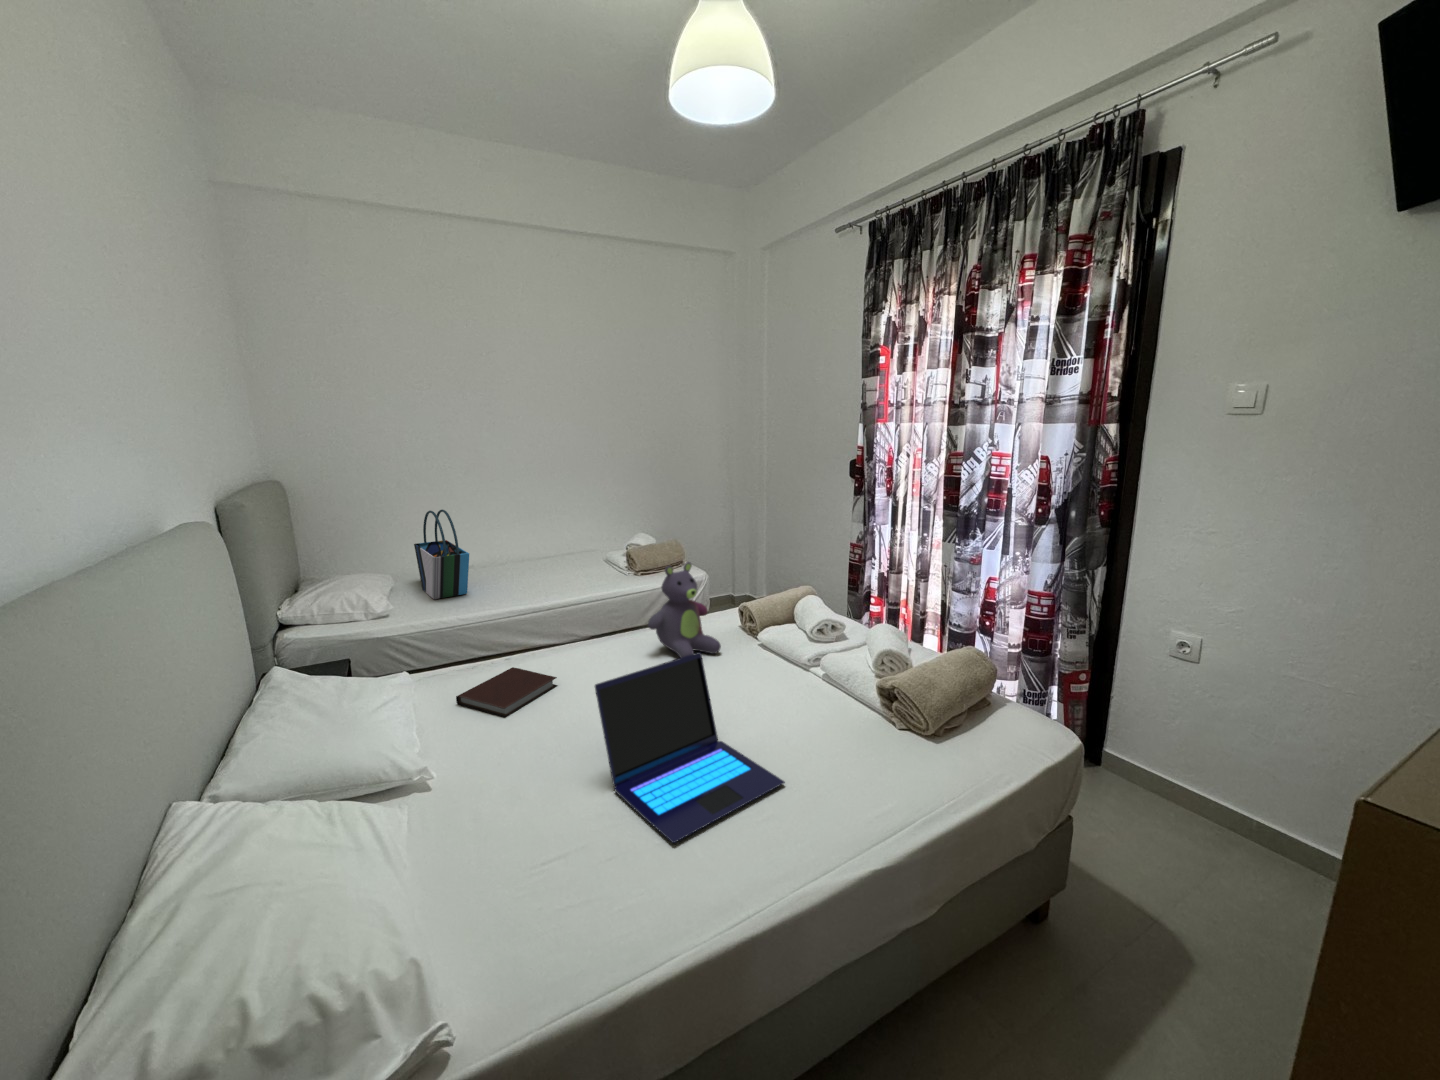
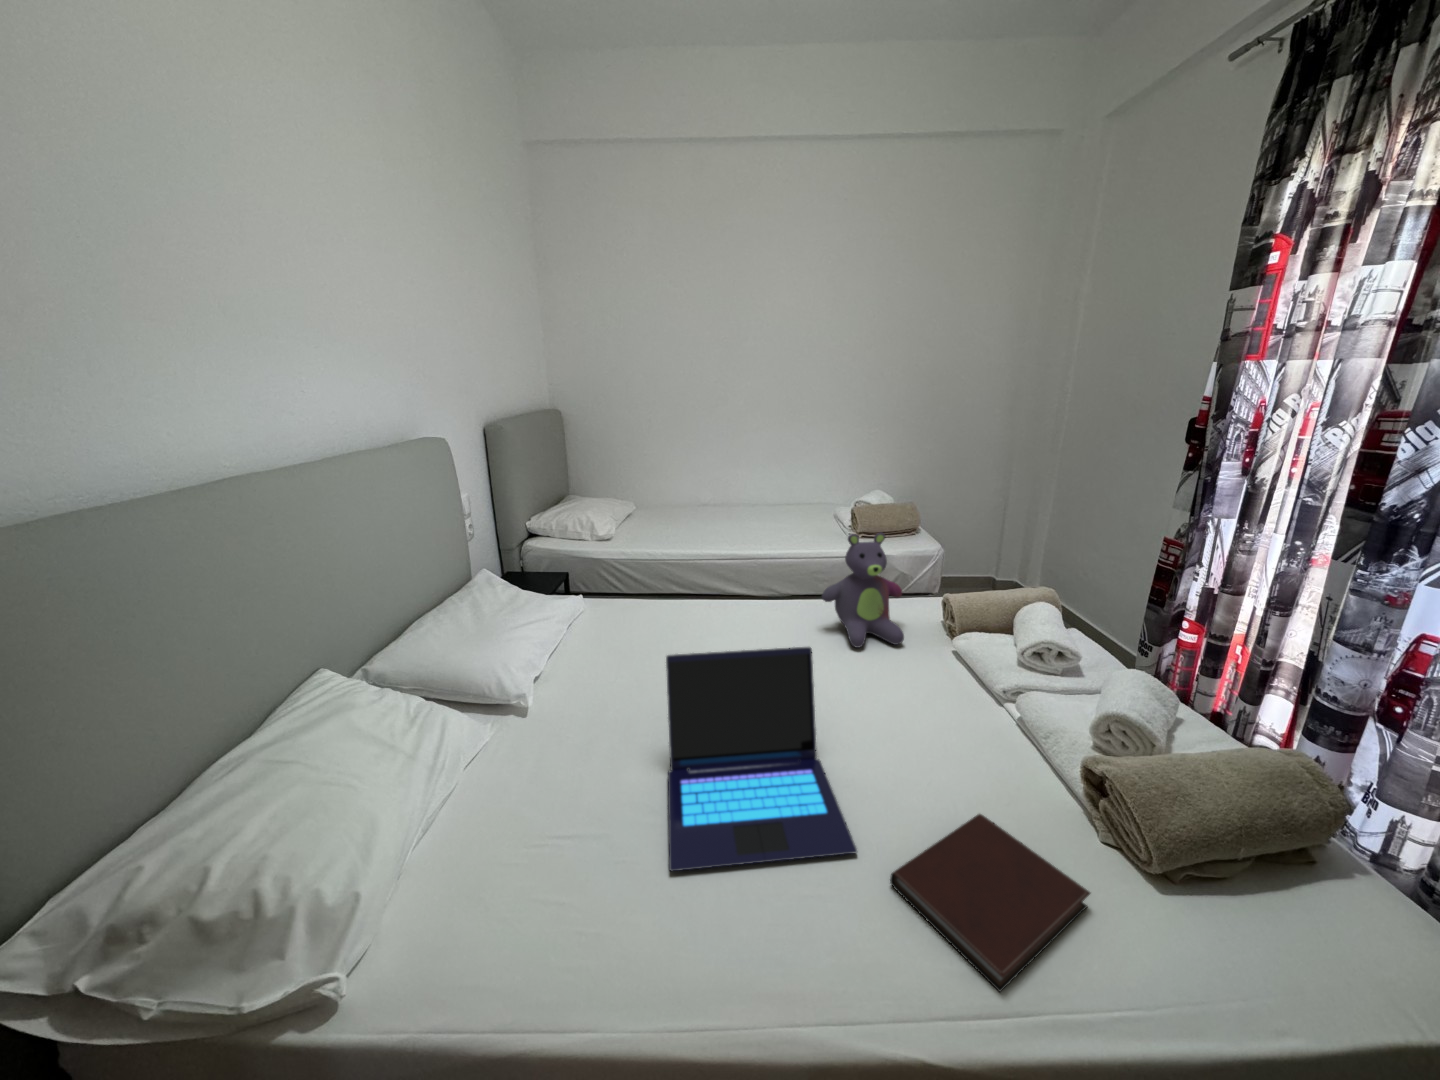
tote bag: present [414,510,469,599] -> none [670,453,701,532]
notebook: present [456,667,557,717] -> present [890,814,1090,992]

